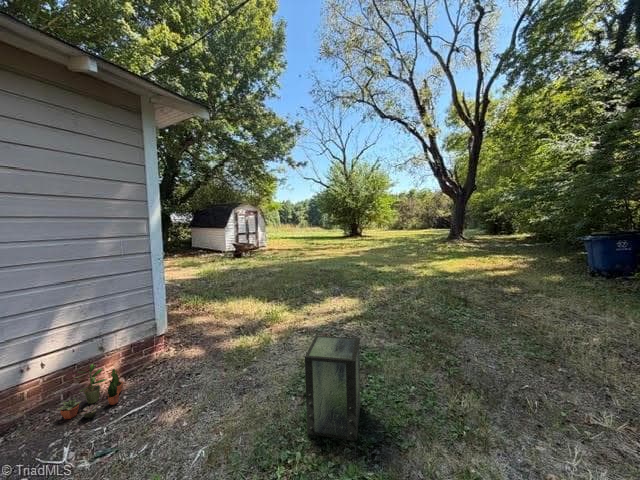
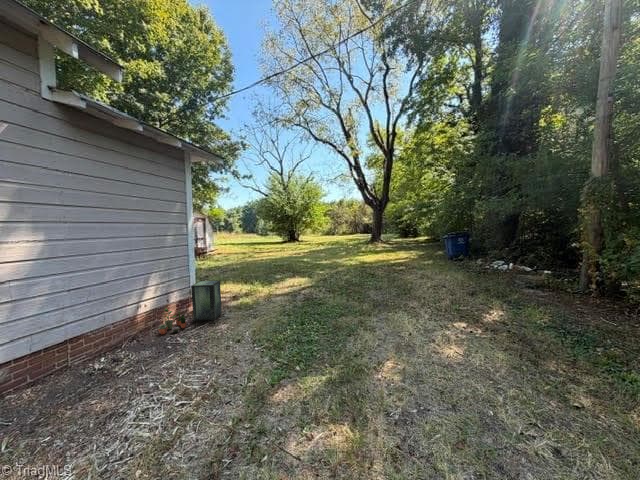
storage box: present [305,336,360,441] -> present [191,281,222,321]

